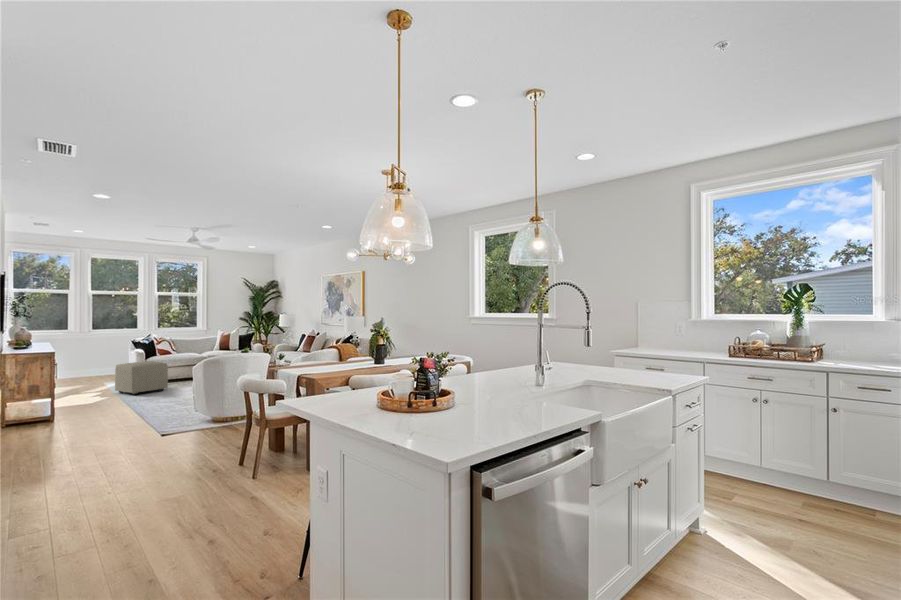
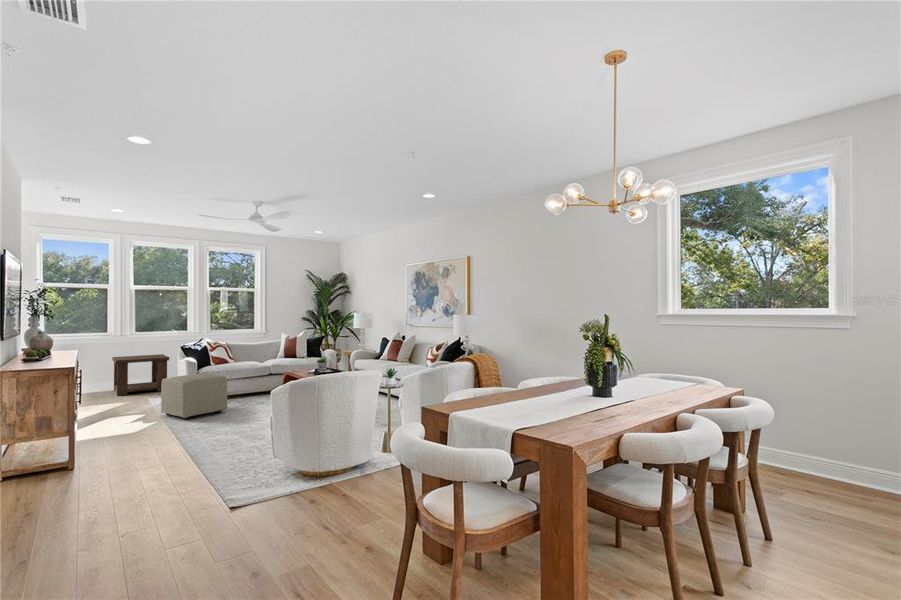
side table: none [73,348,122,381] -> present [112,354,169,396]

